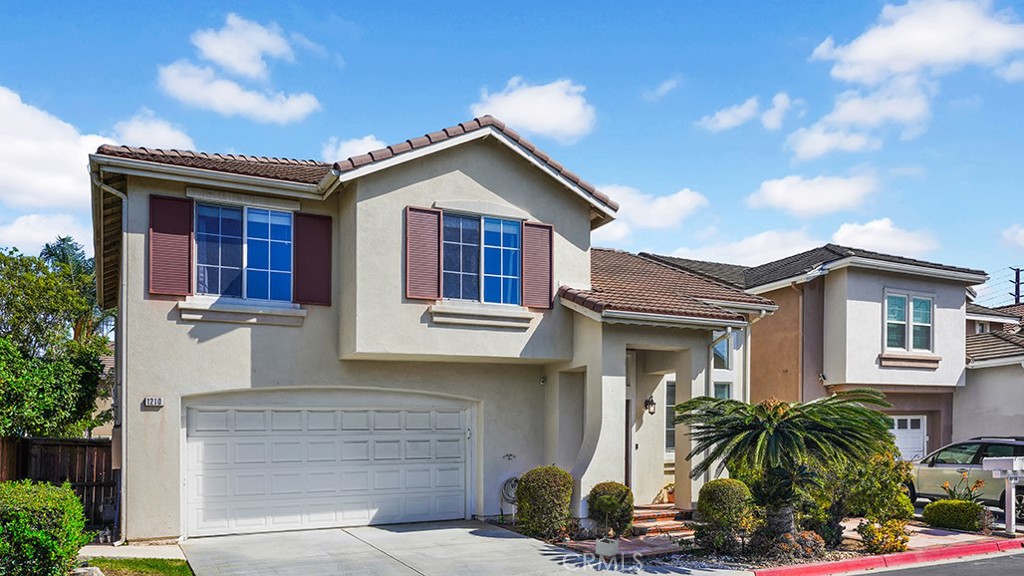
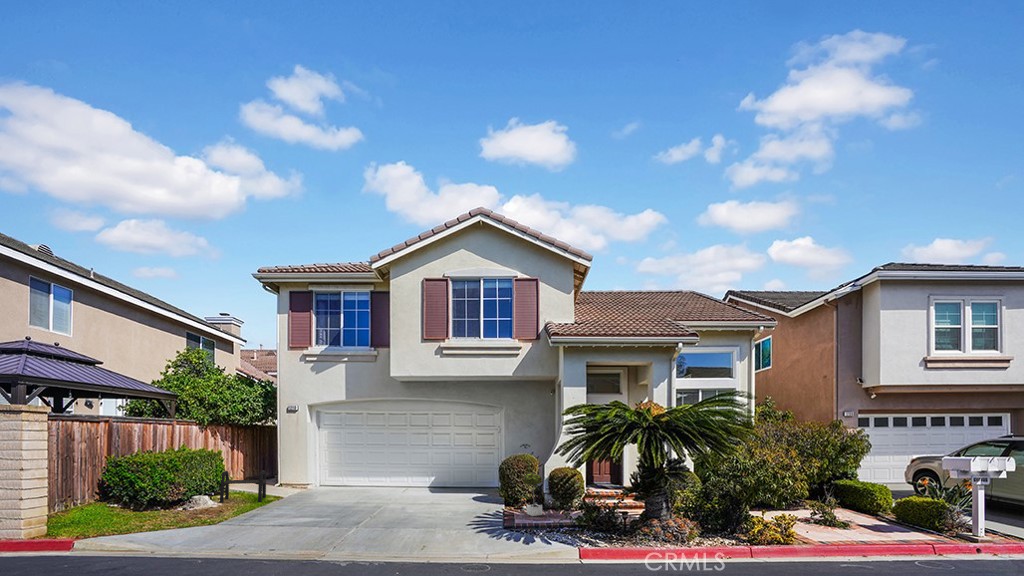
bench: none [63,499,147,563] -> present [220,470,266,503]

